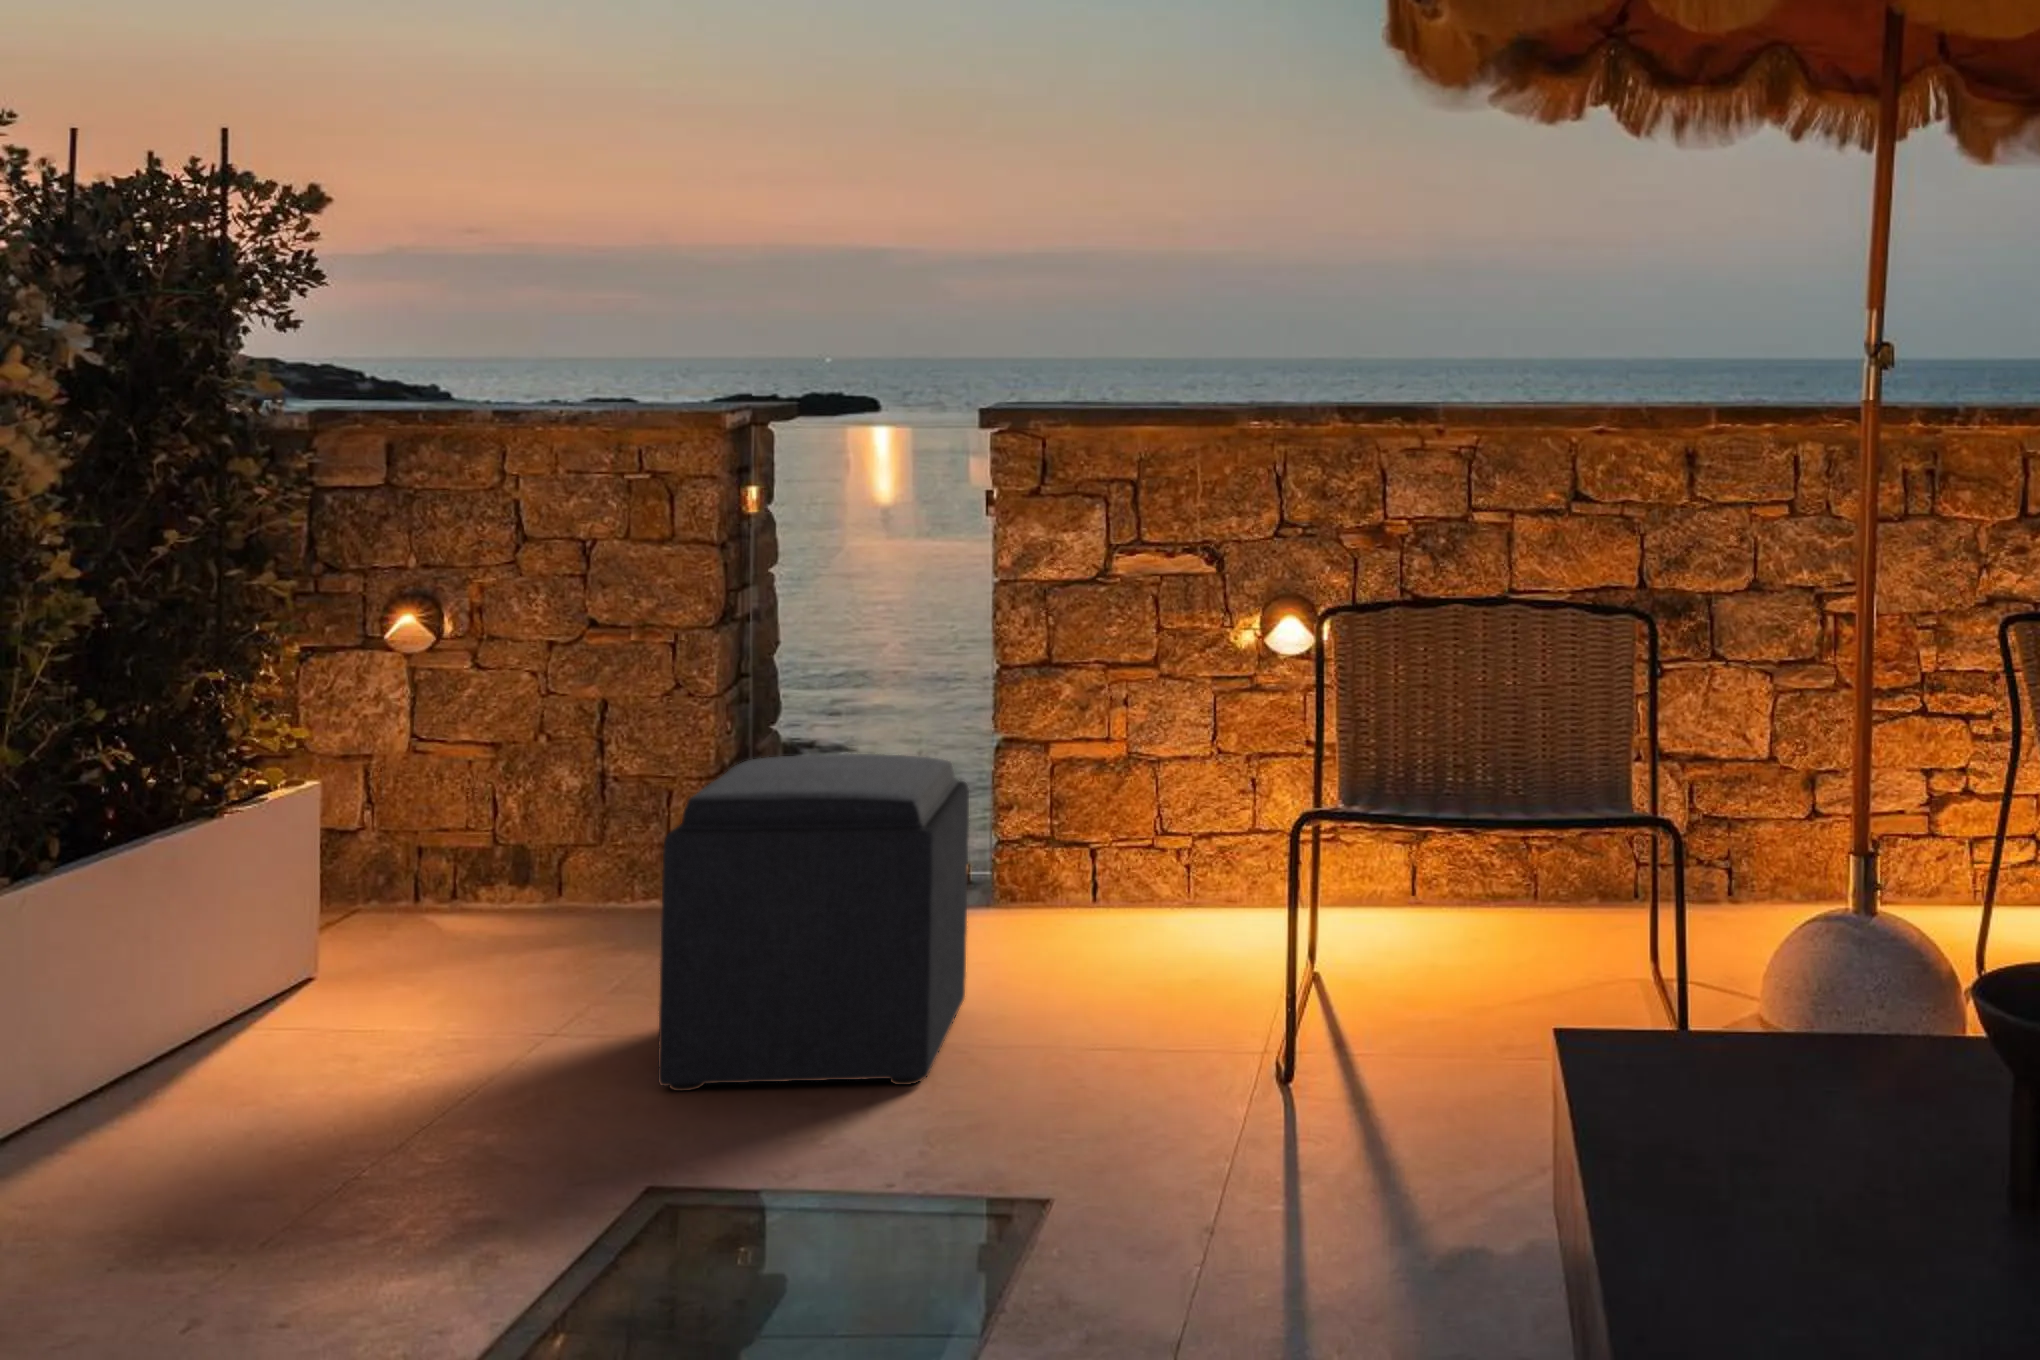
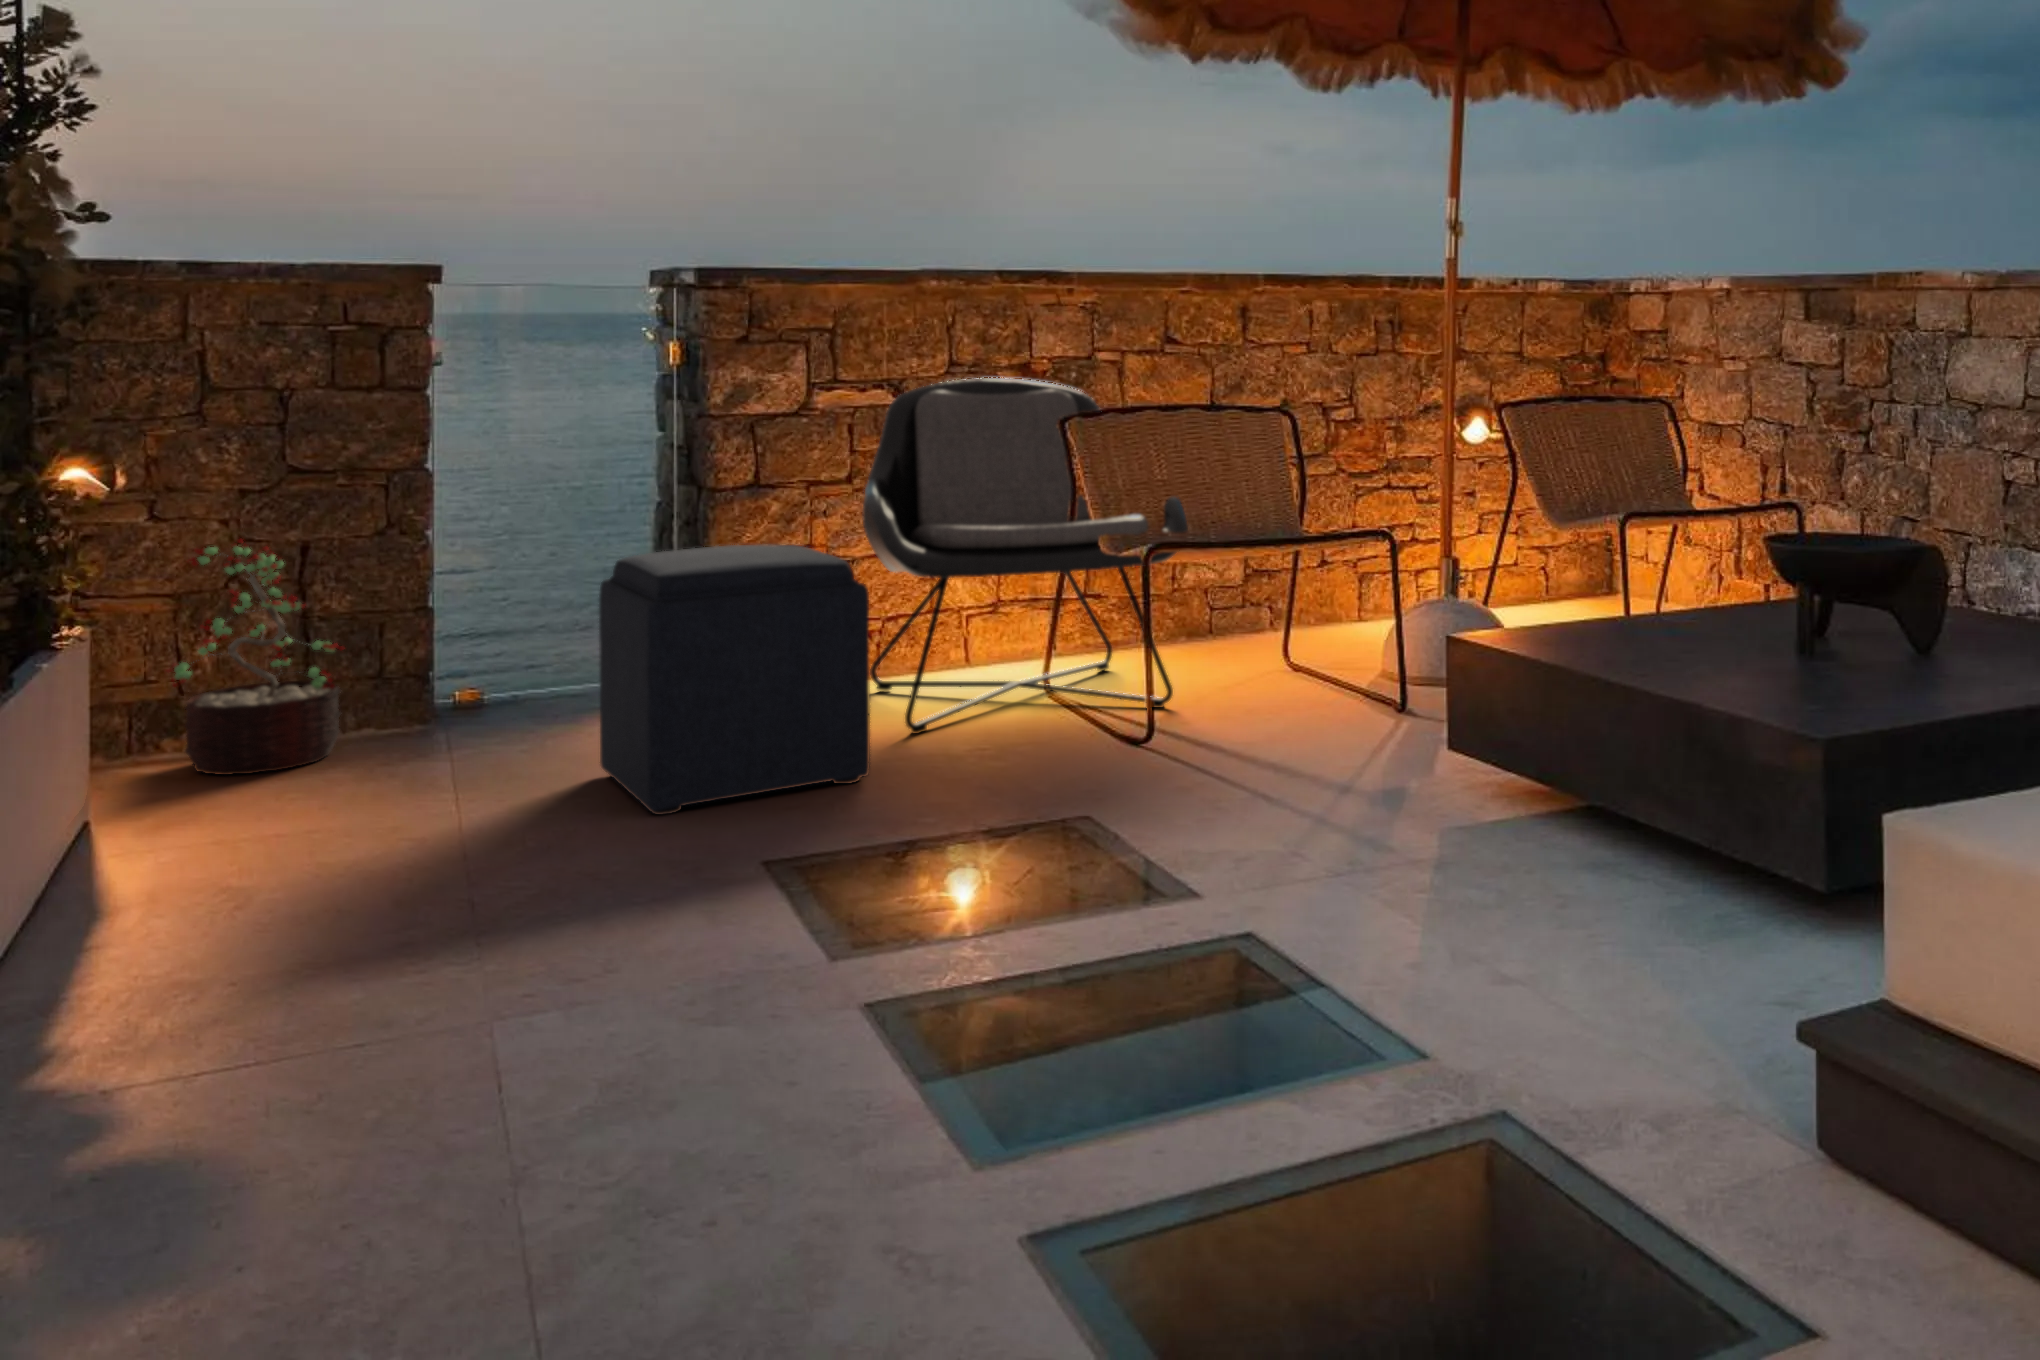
lounge chair: none [1060,541,1478,1028] -> present [862,378,1188,734]
decorative plant: none [458,690,607,946] -> present [166,539,343,775]

